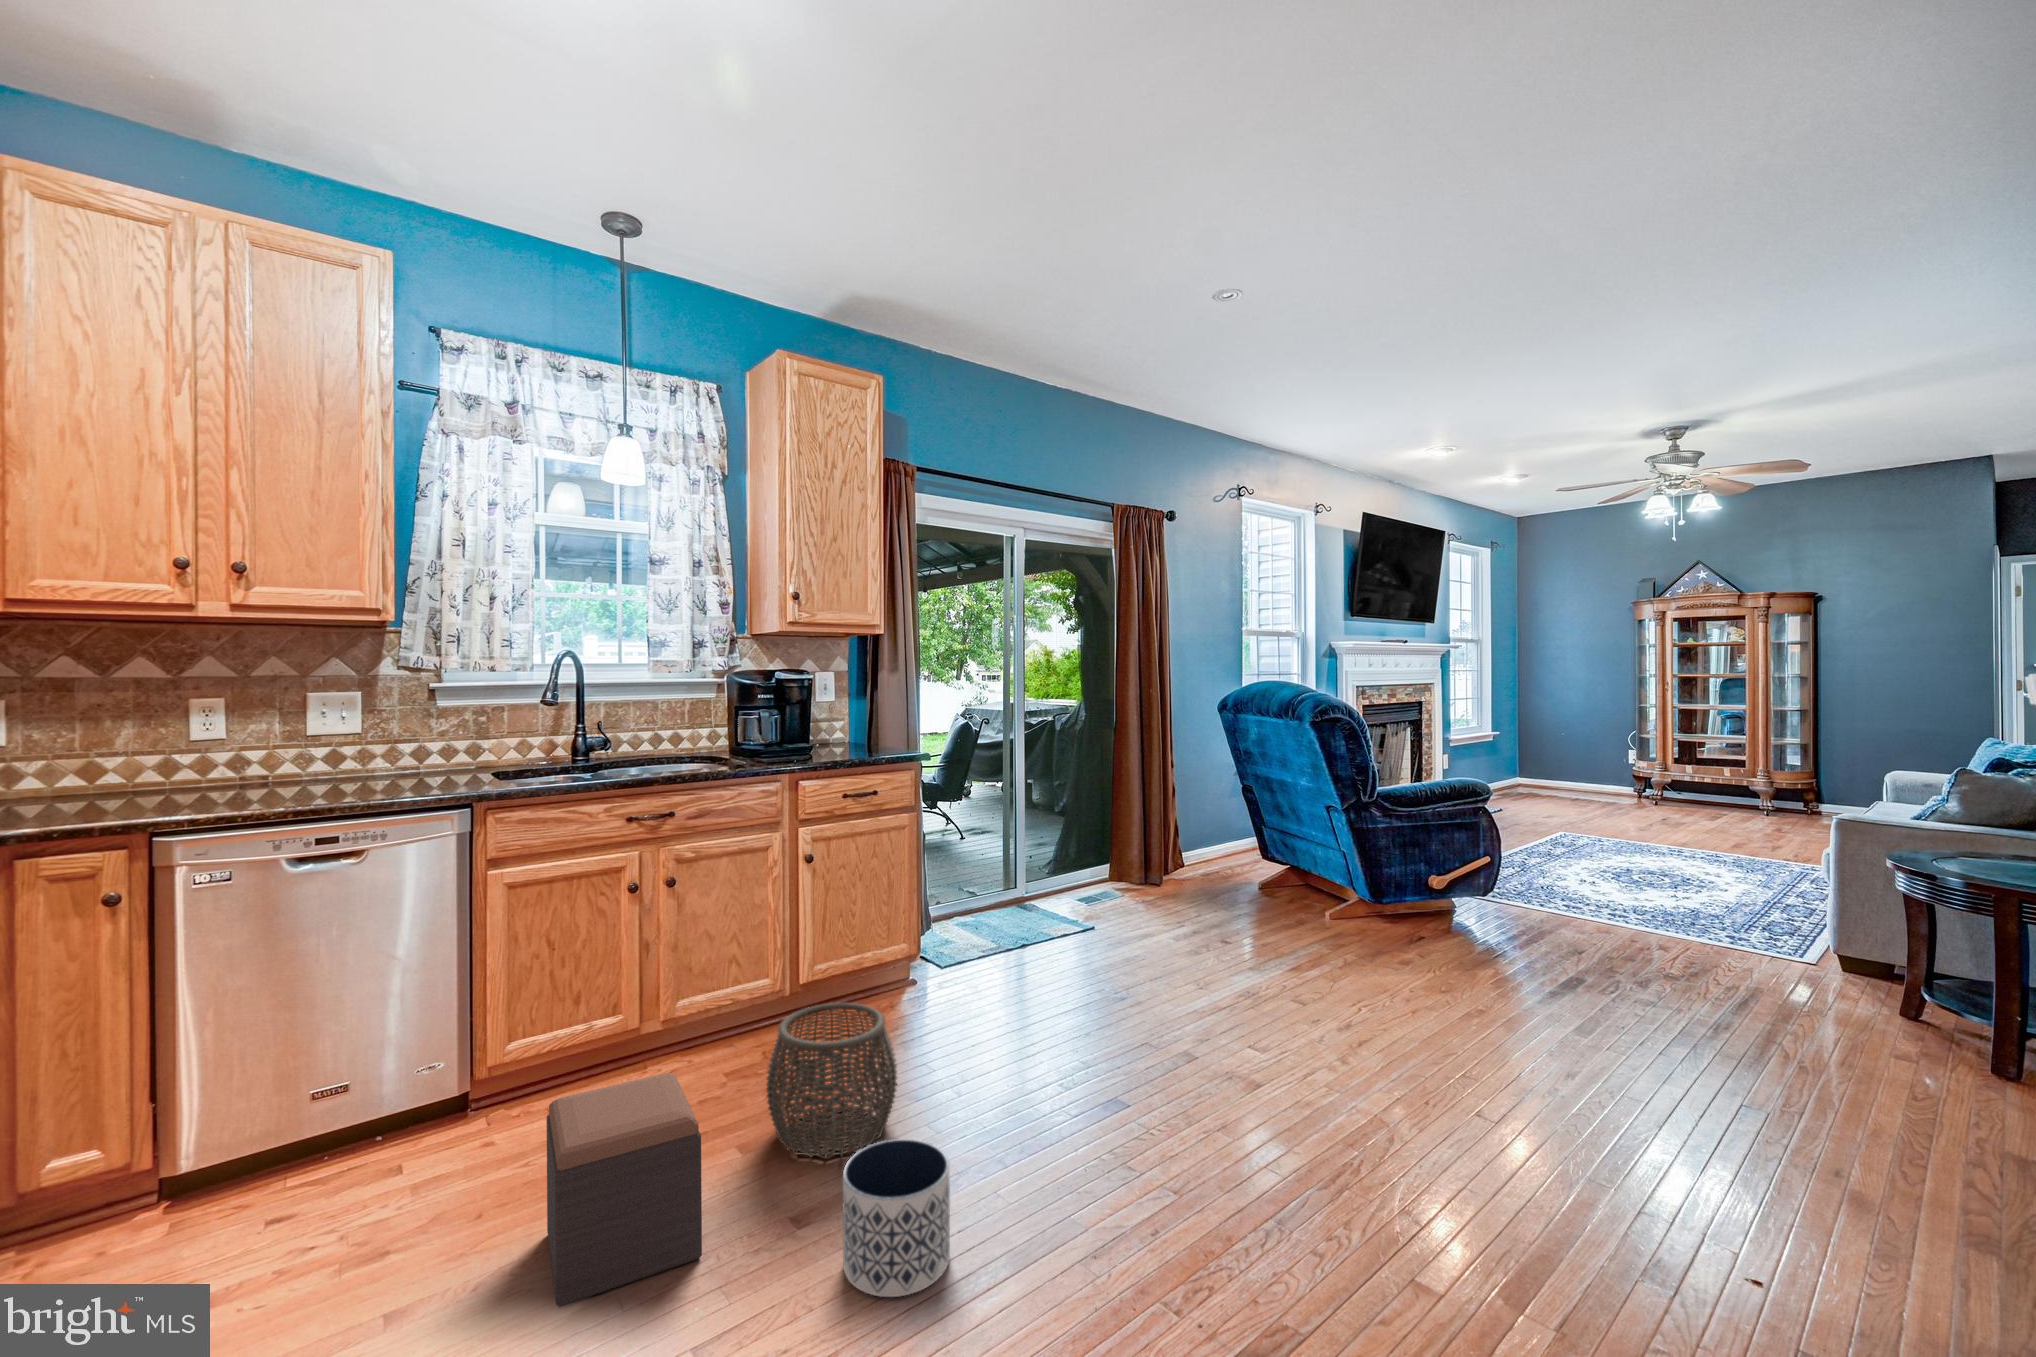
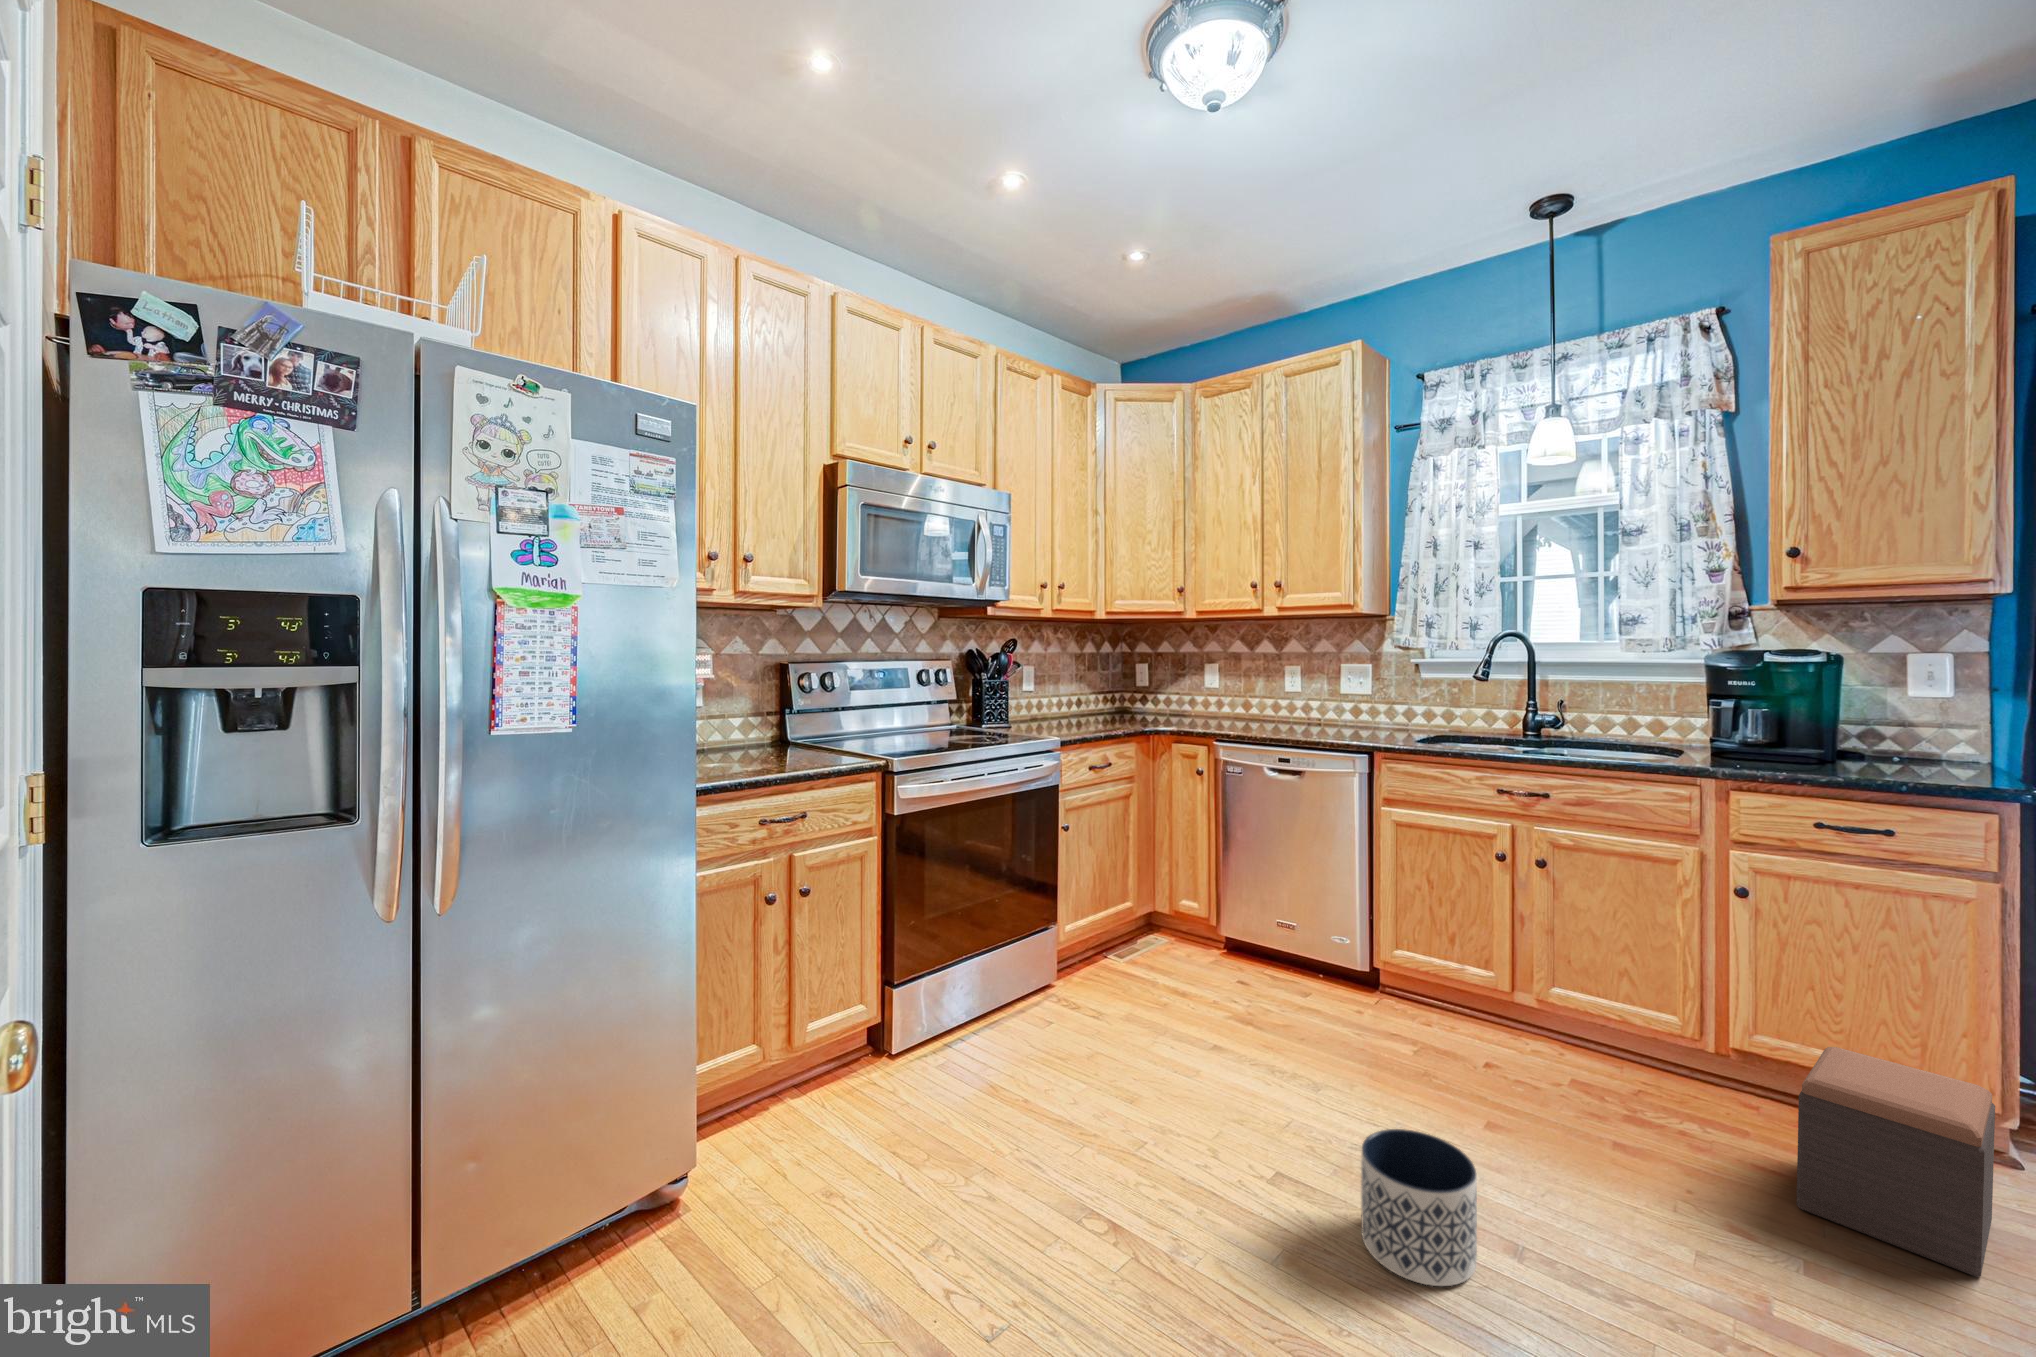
woven basket: present [766,1003,897,1158] -> none [1474,1019,1643,1194]
footstool: present [547,1073,702,1307] -> present [1797,1047,1995,1277]

